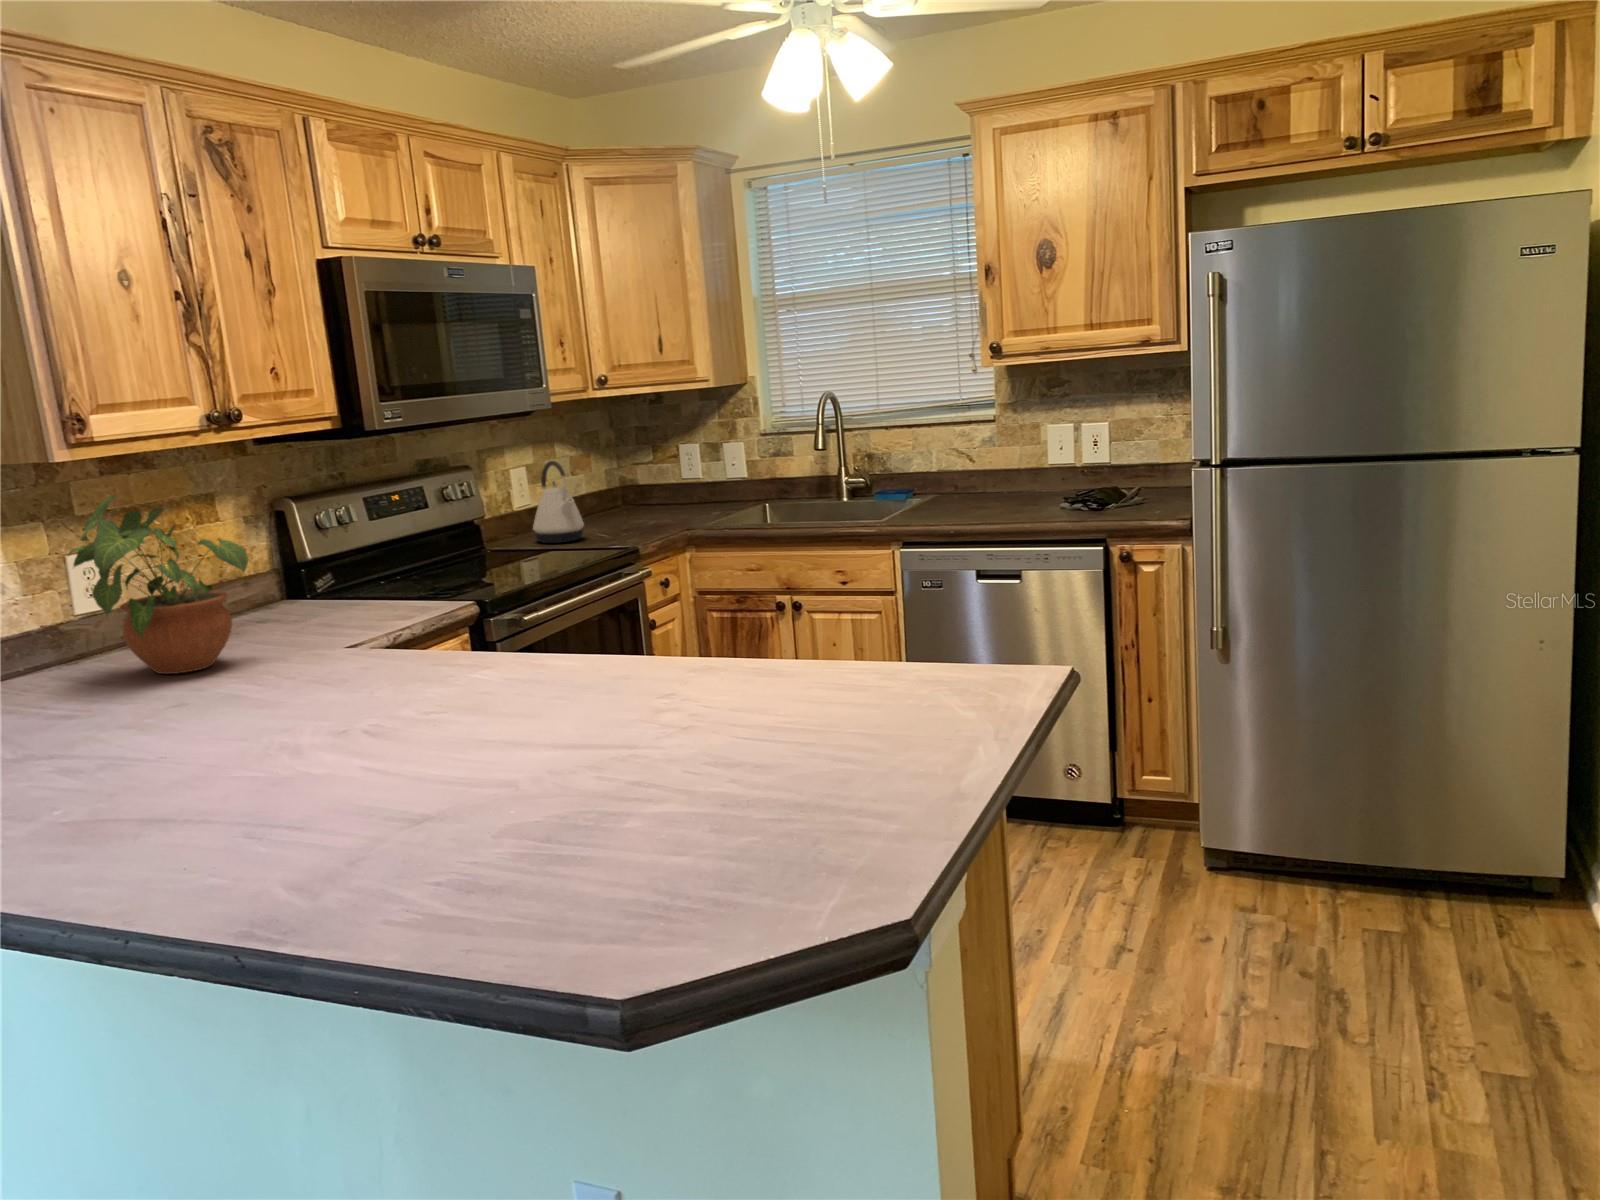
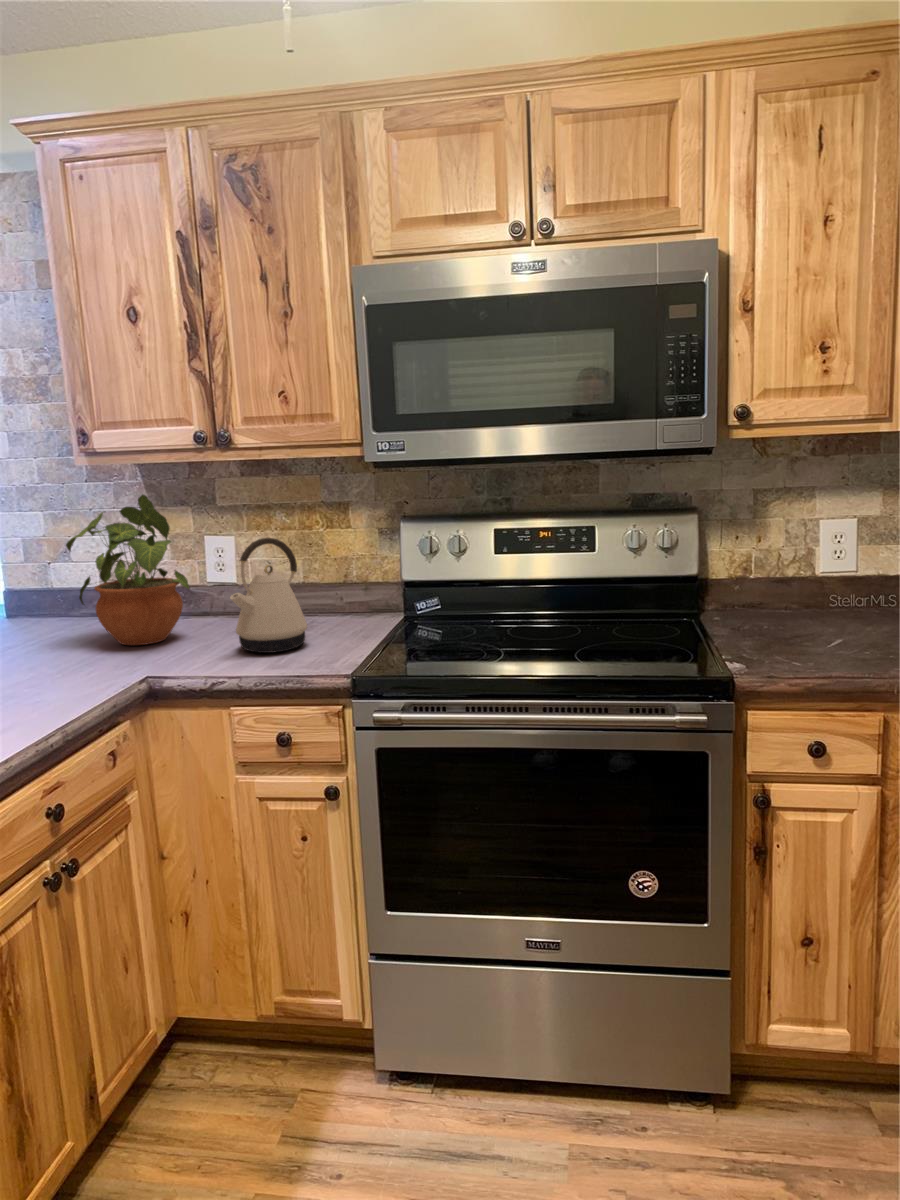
kettle: present [533,461,584,543] -> present [230,538,307,653]

